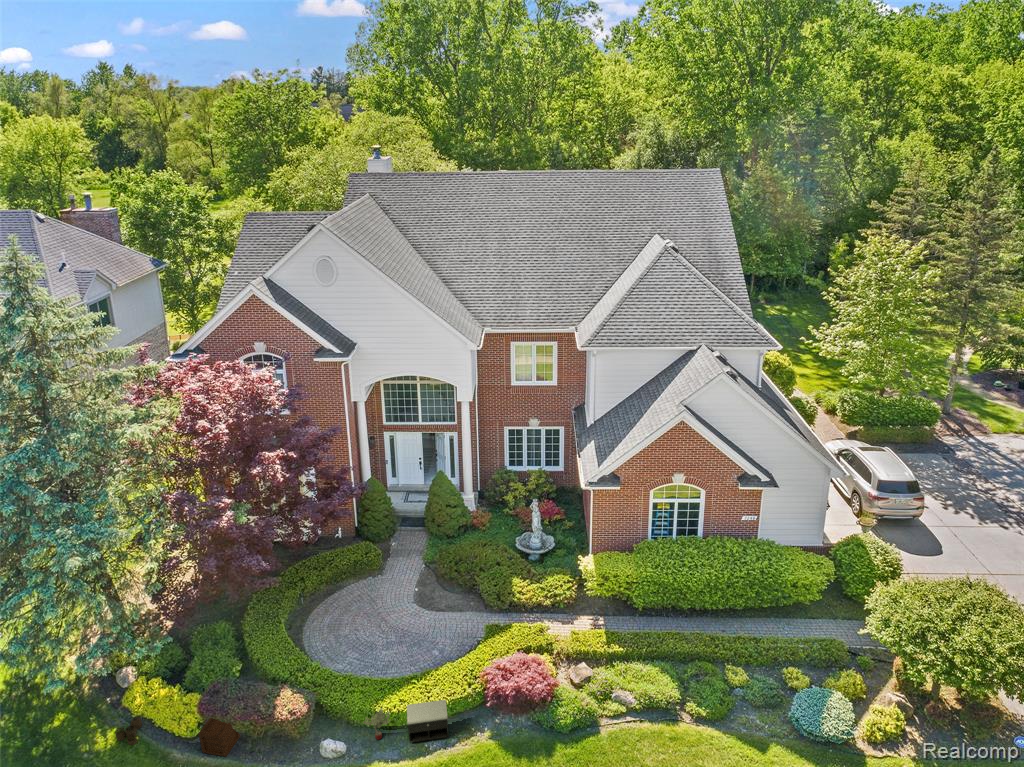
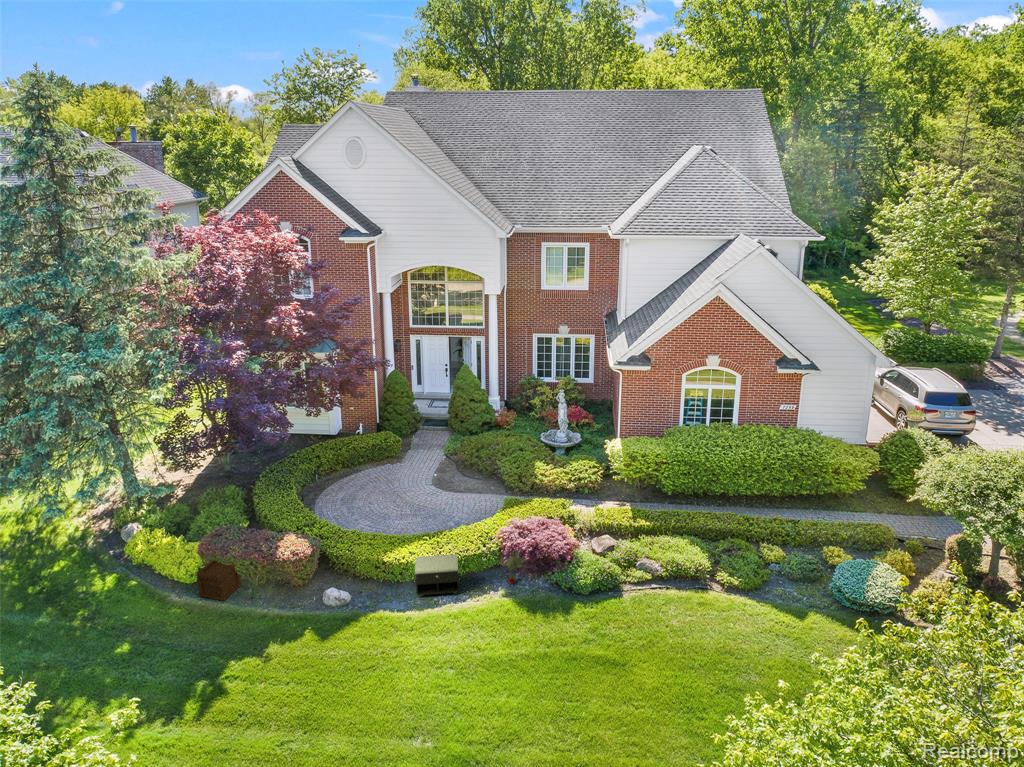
potted tree: present [363,708,390,740] -> present [498,551,525,584]
woven basket: present [115,717,142,745] -> none [113,563,143,588]

